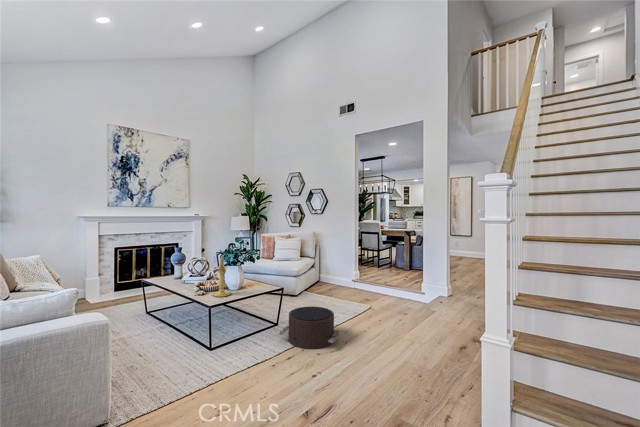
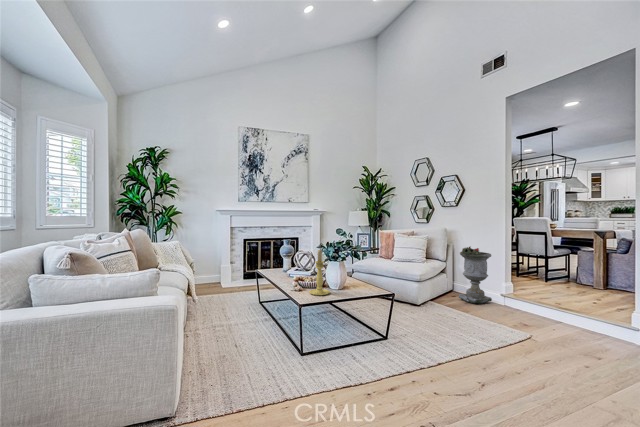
planter: none [323,245,346,289] -> present [459,247,492,304]
pouf: present [279,307,339,349] -> none [383,320,470,381]

